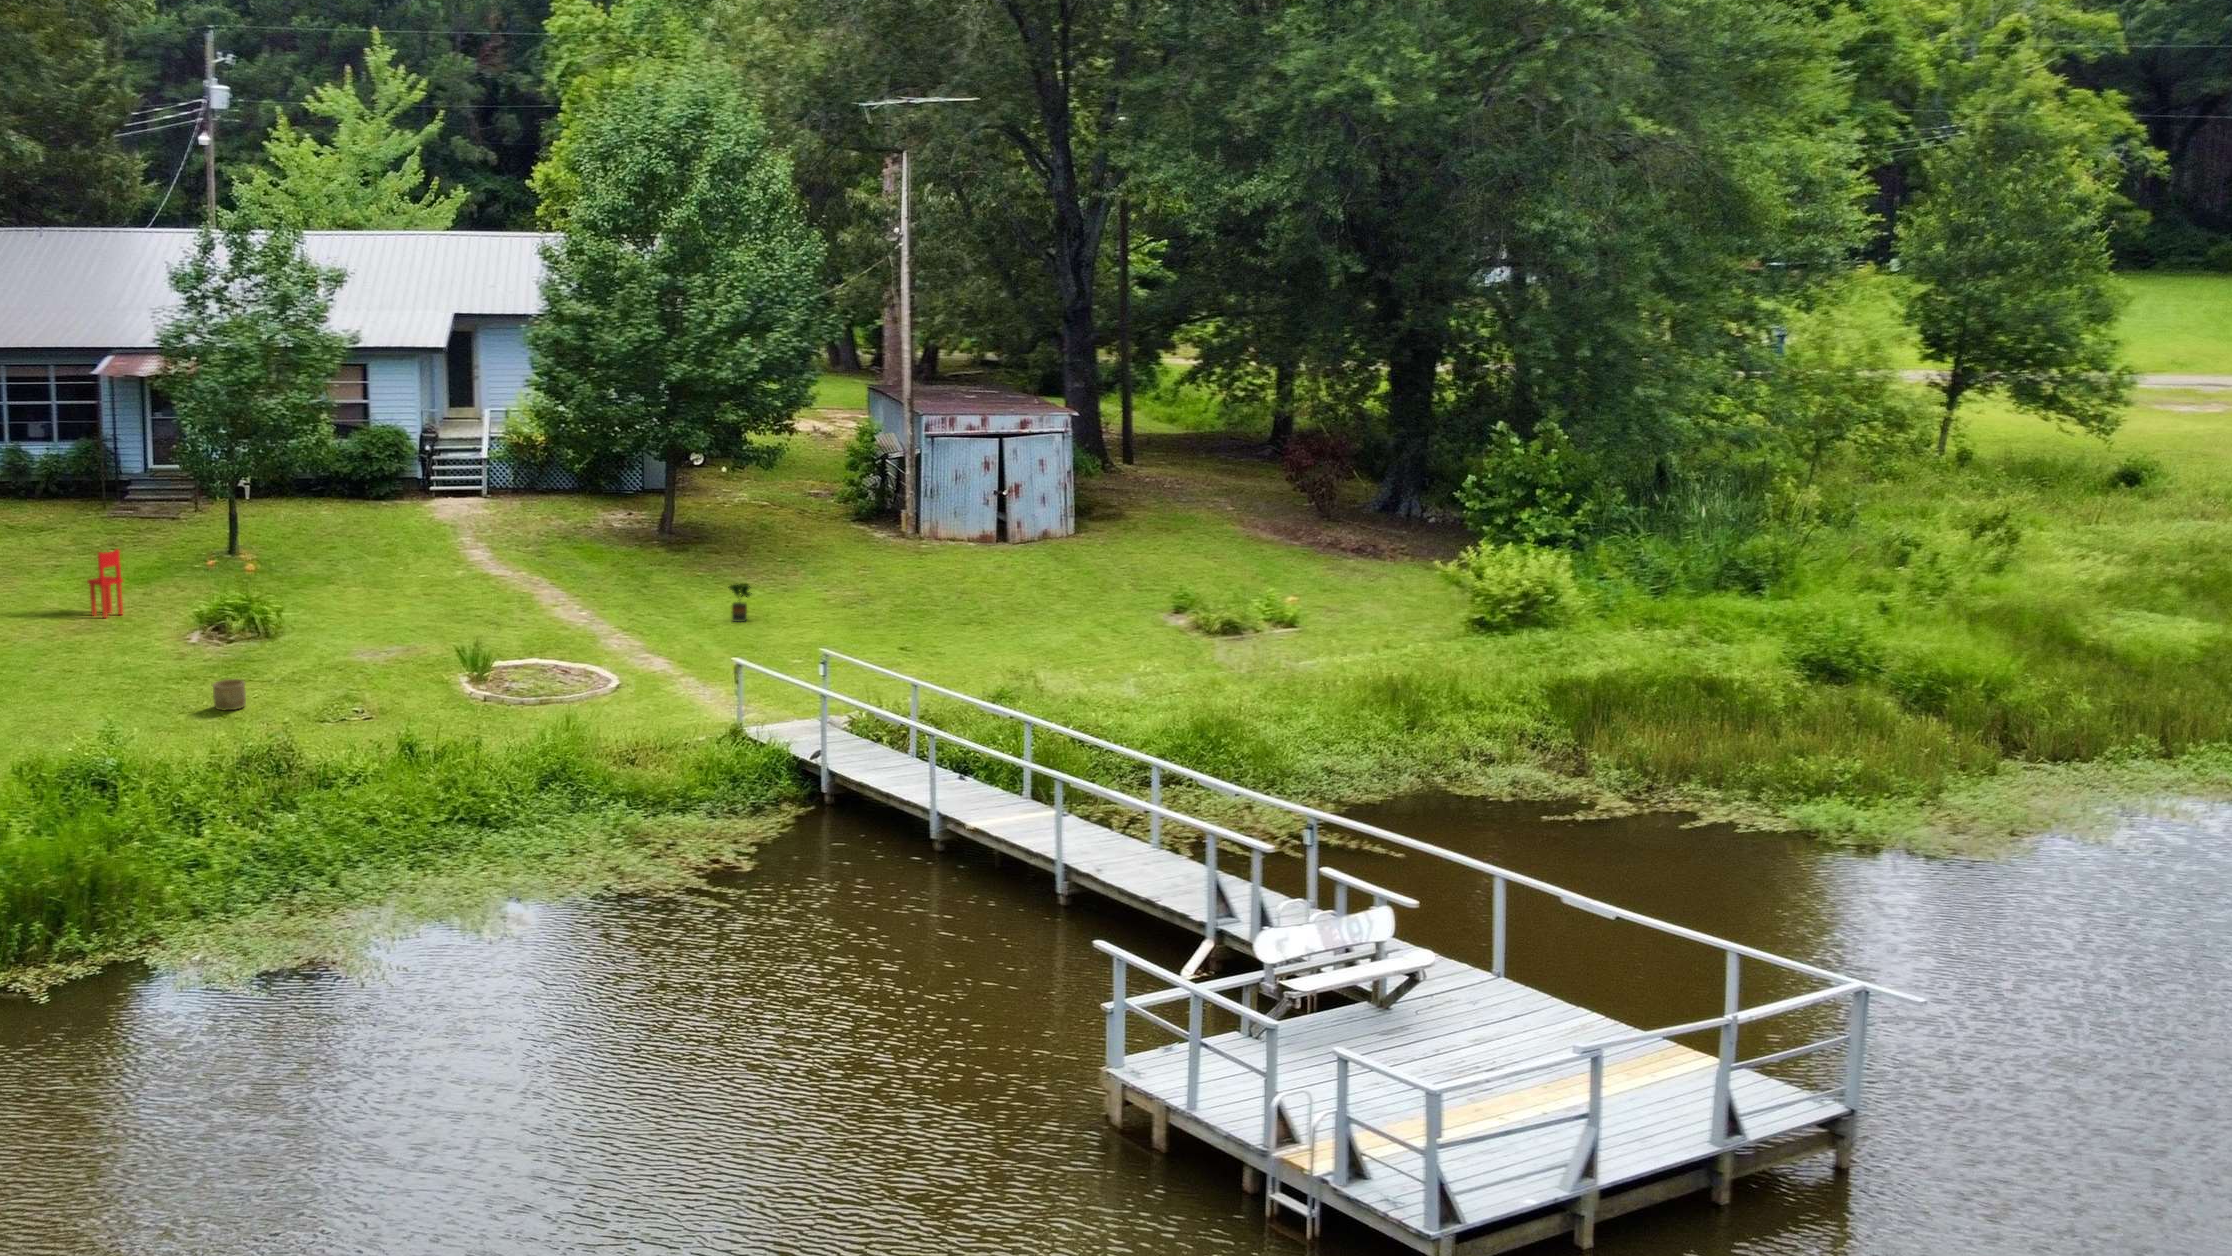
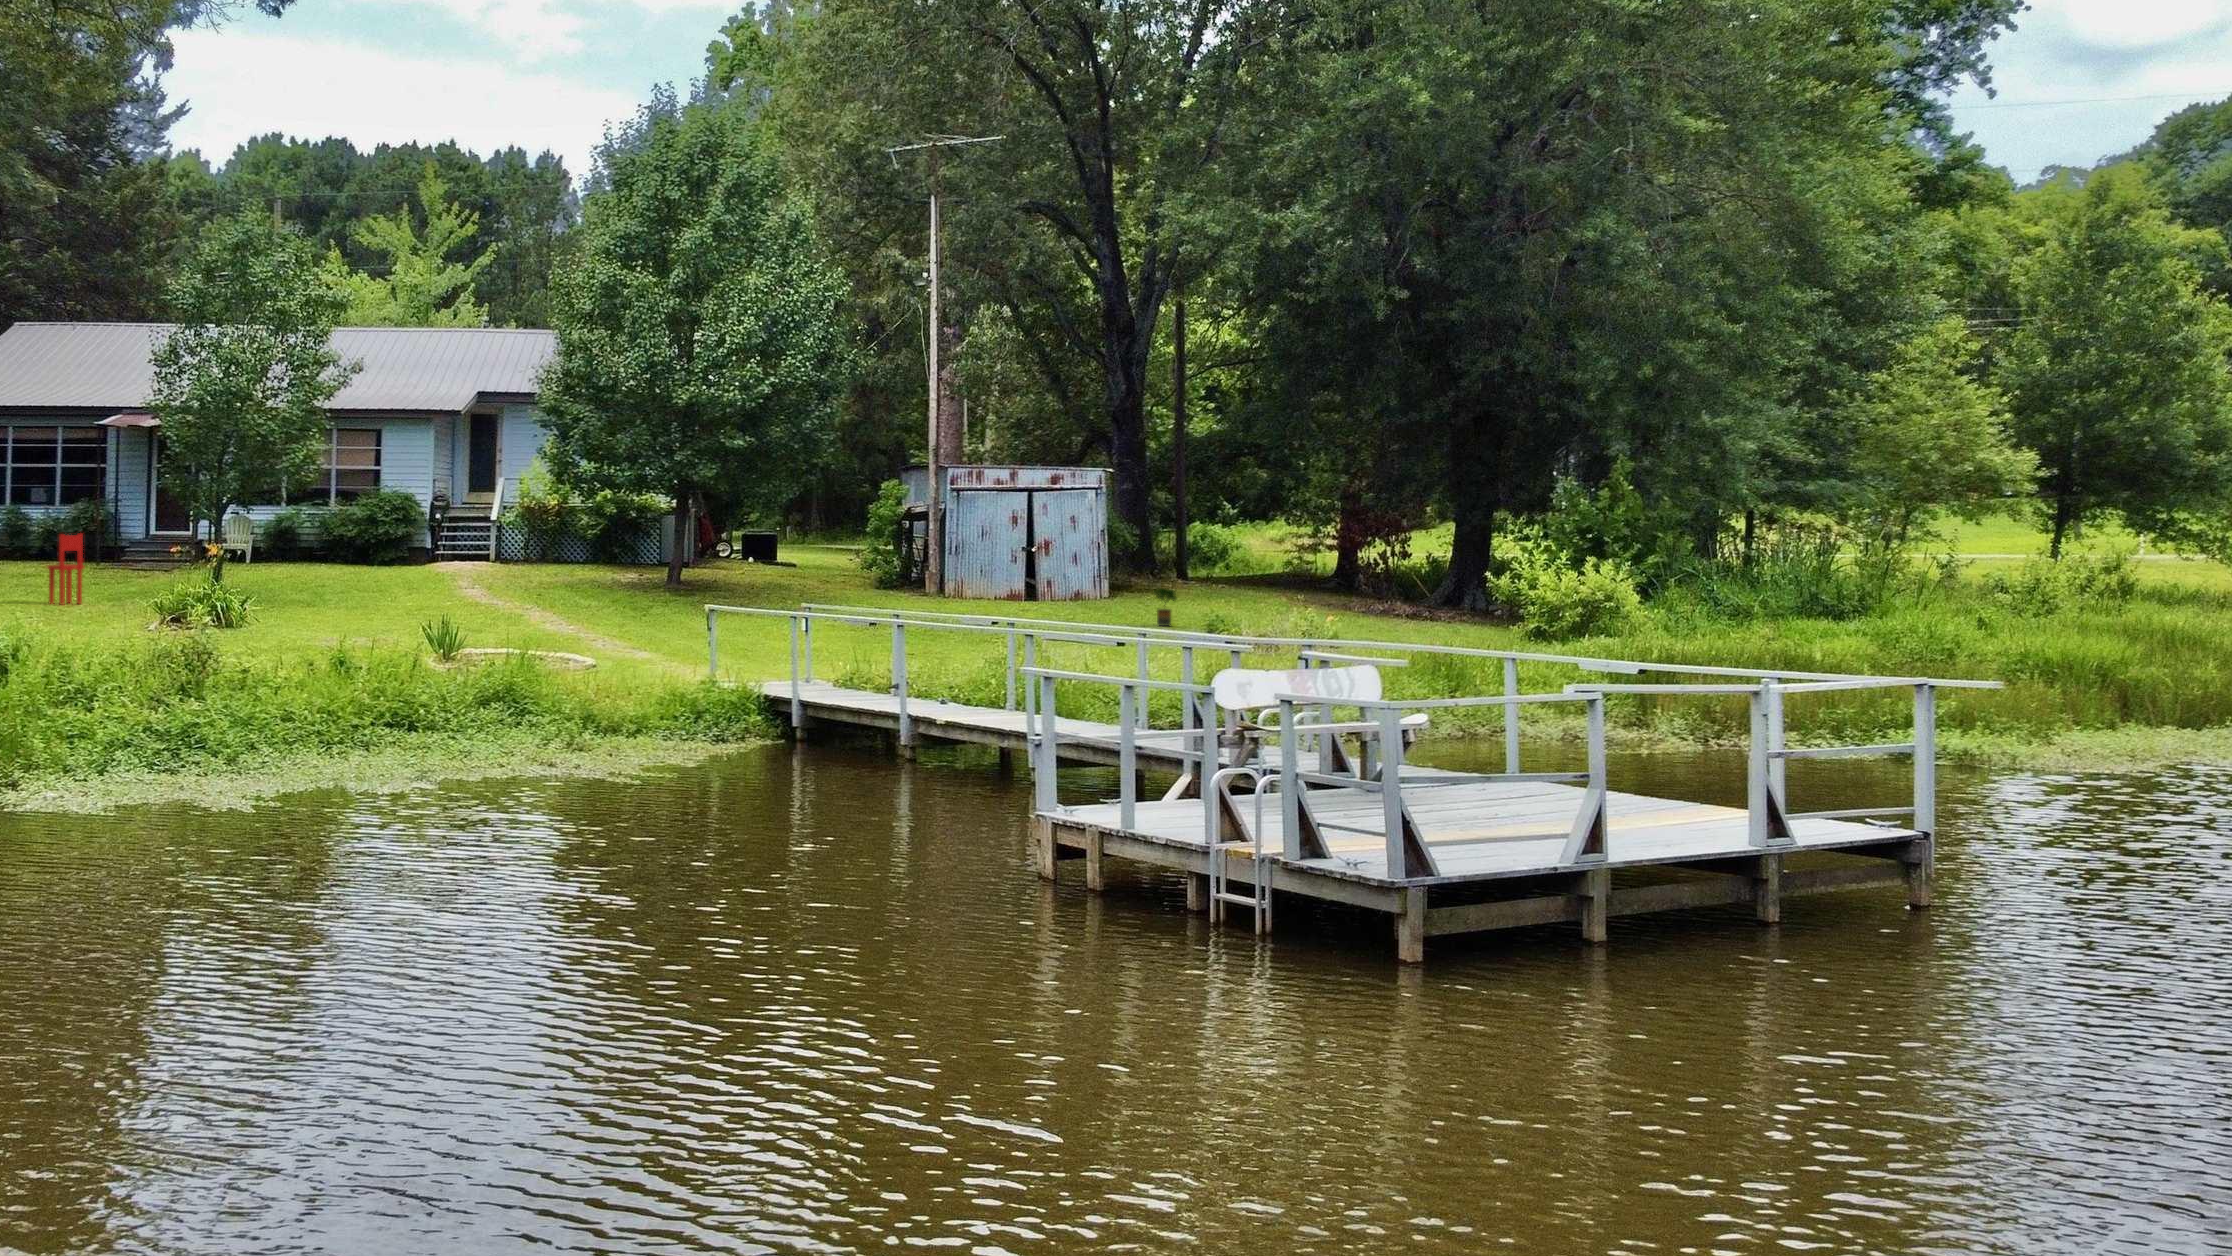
potted tree: present [728,583,752,622] -> present [1154,588,1176,626]
wooden bucket: present [212,679,246,710] -> none [143,613,180,642]

